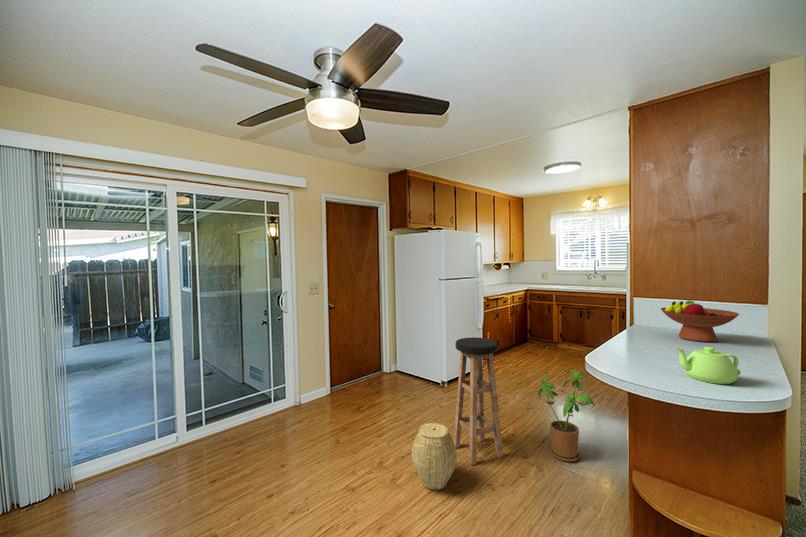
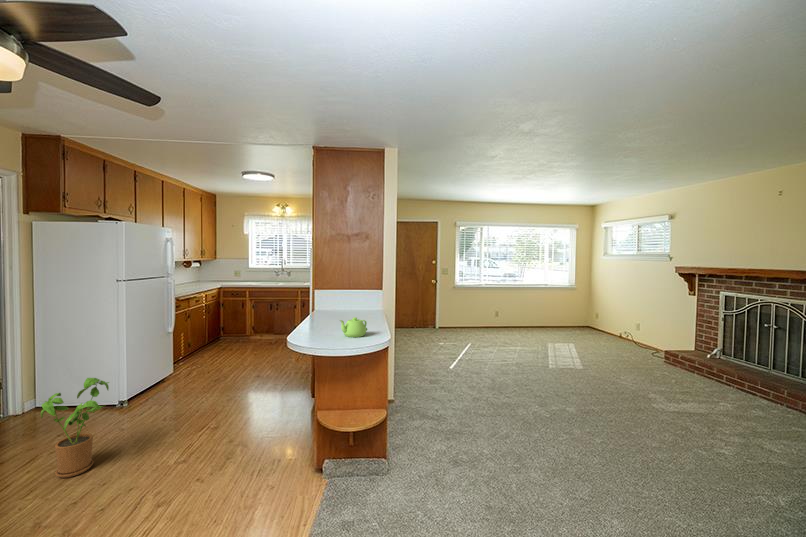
fruit bowl: present [661,301,739,342] -> none [331,291,369,317]
bar stool: present [454,337,503,465] -> none [153,339,211,466]
house plant: present [538,370,595,462] -> present [41,378,109,478]
woven basket: present [412,423,457,490] -> none [105,435,166,507]

